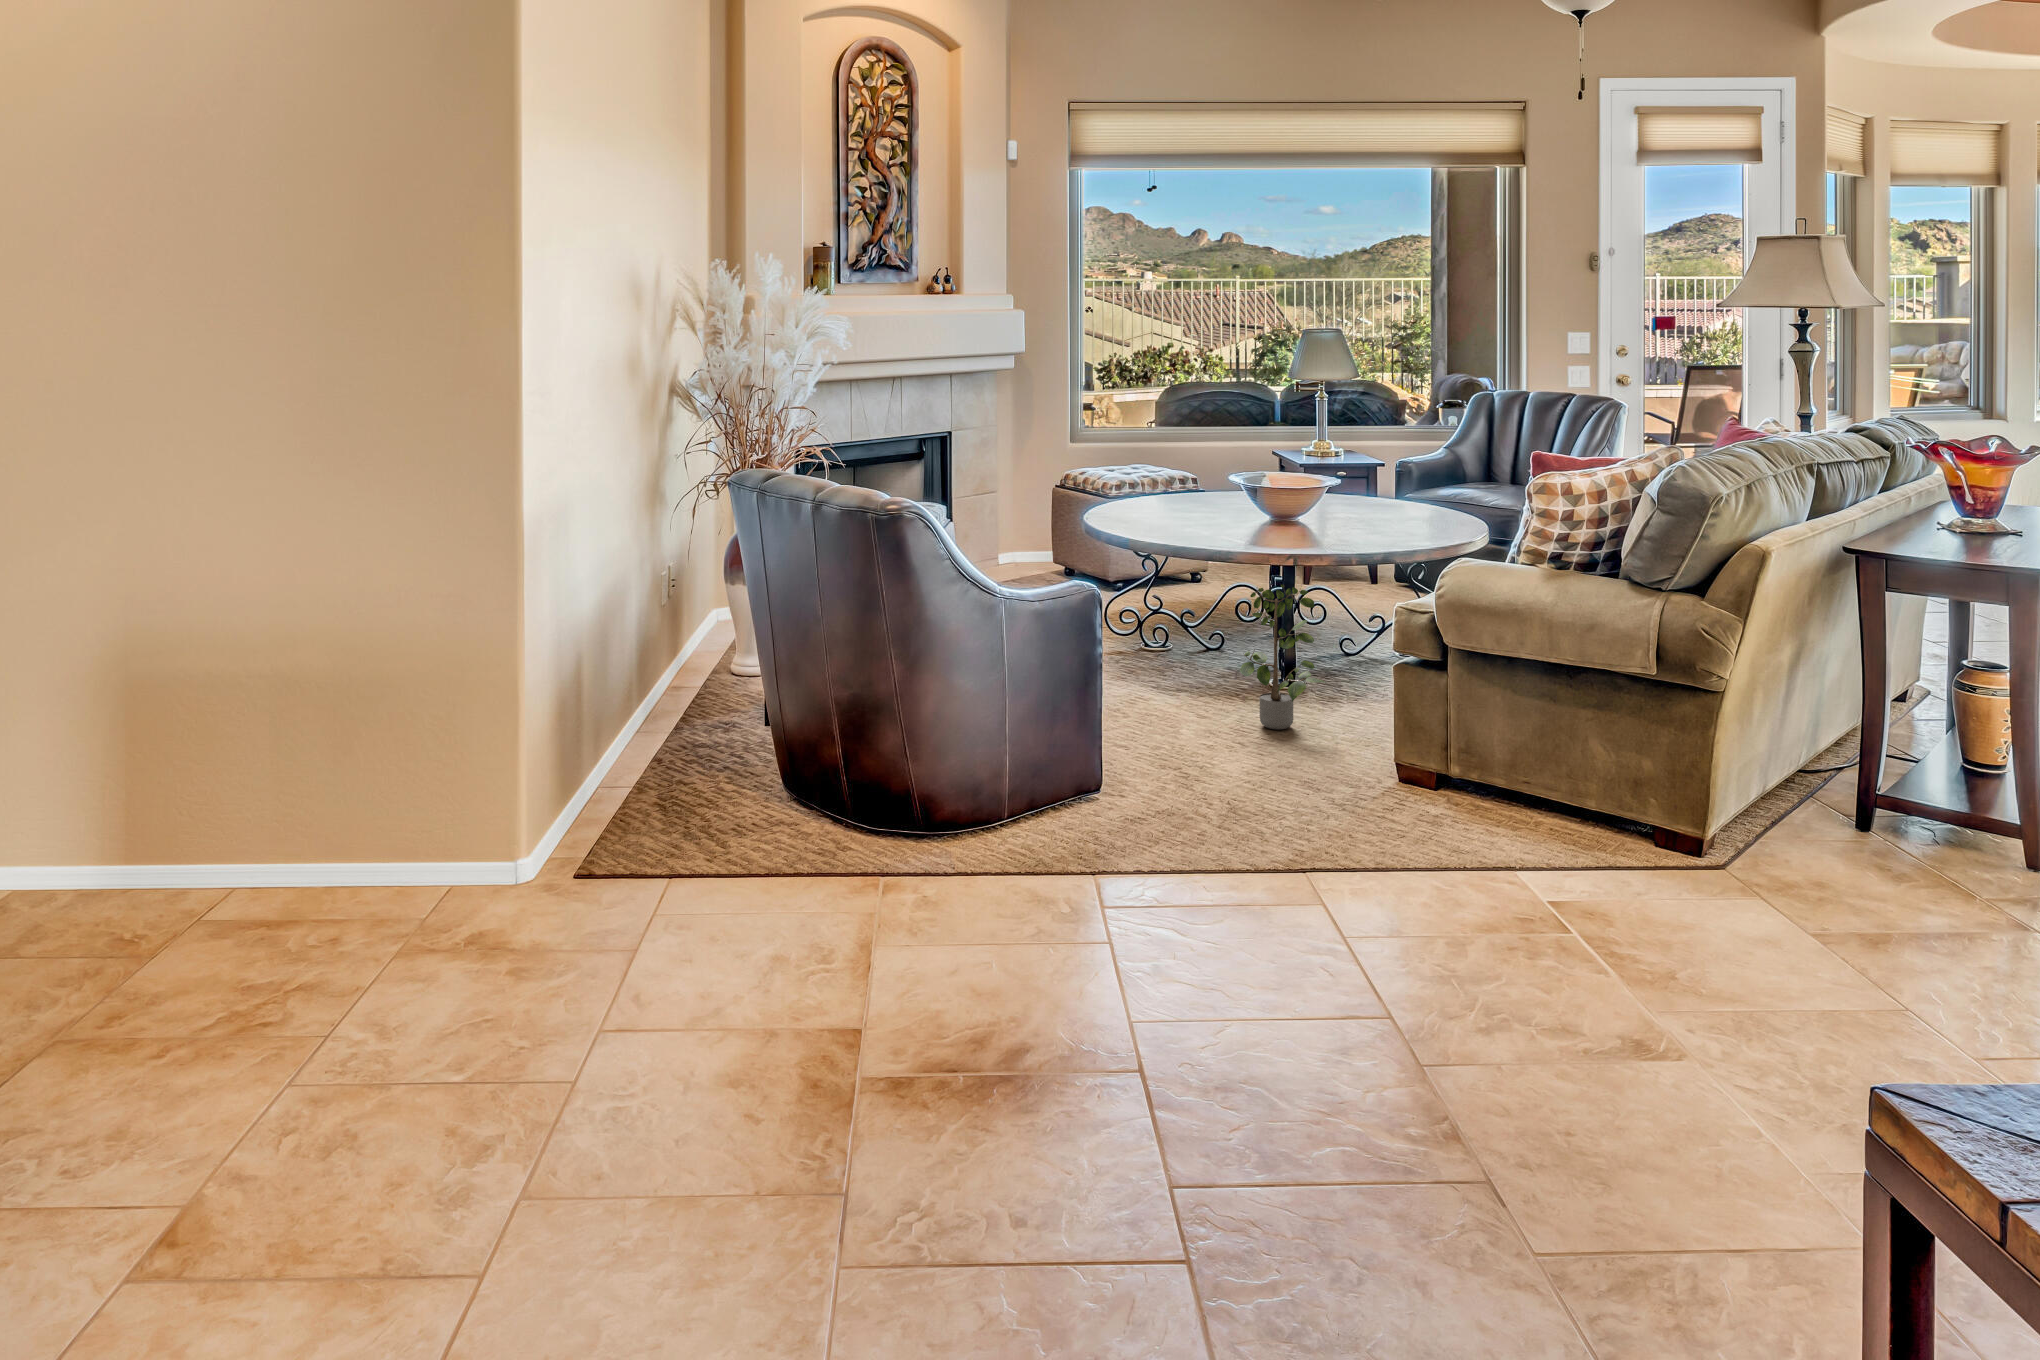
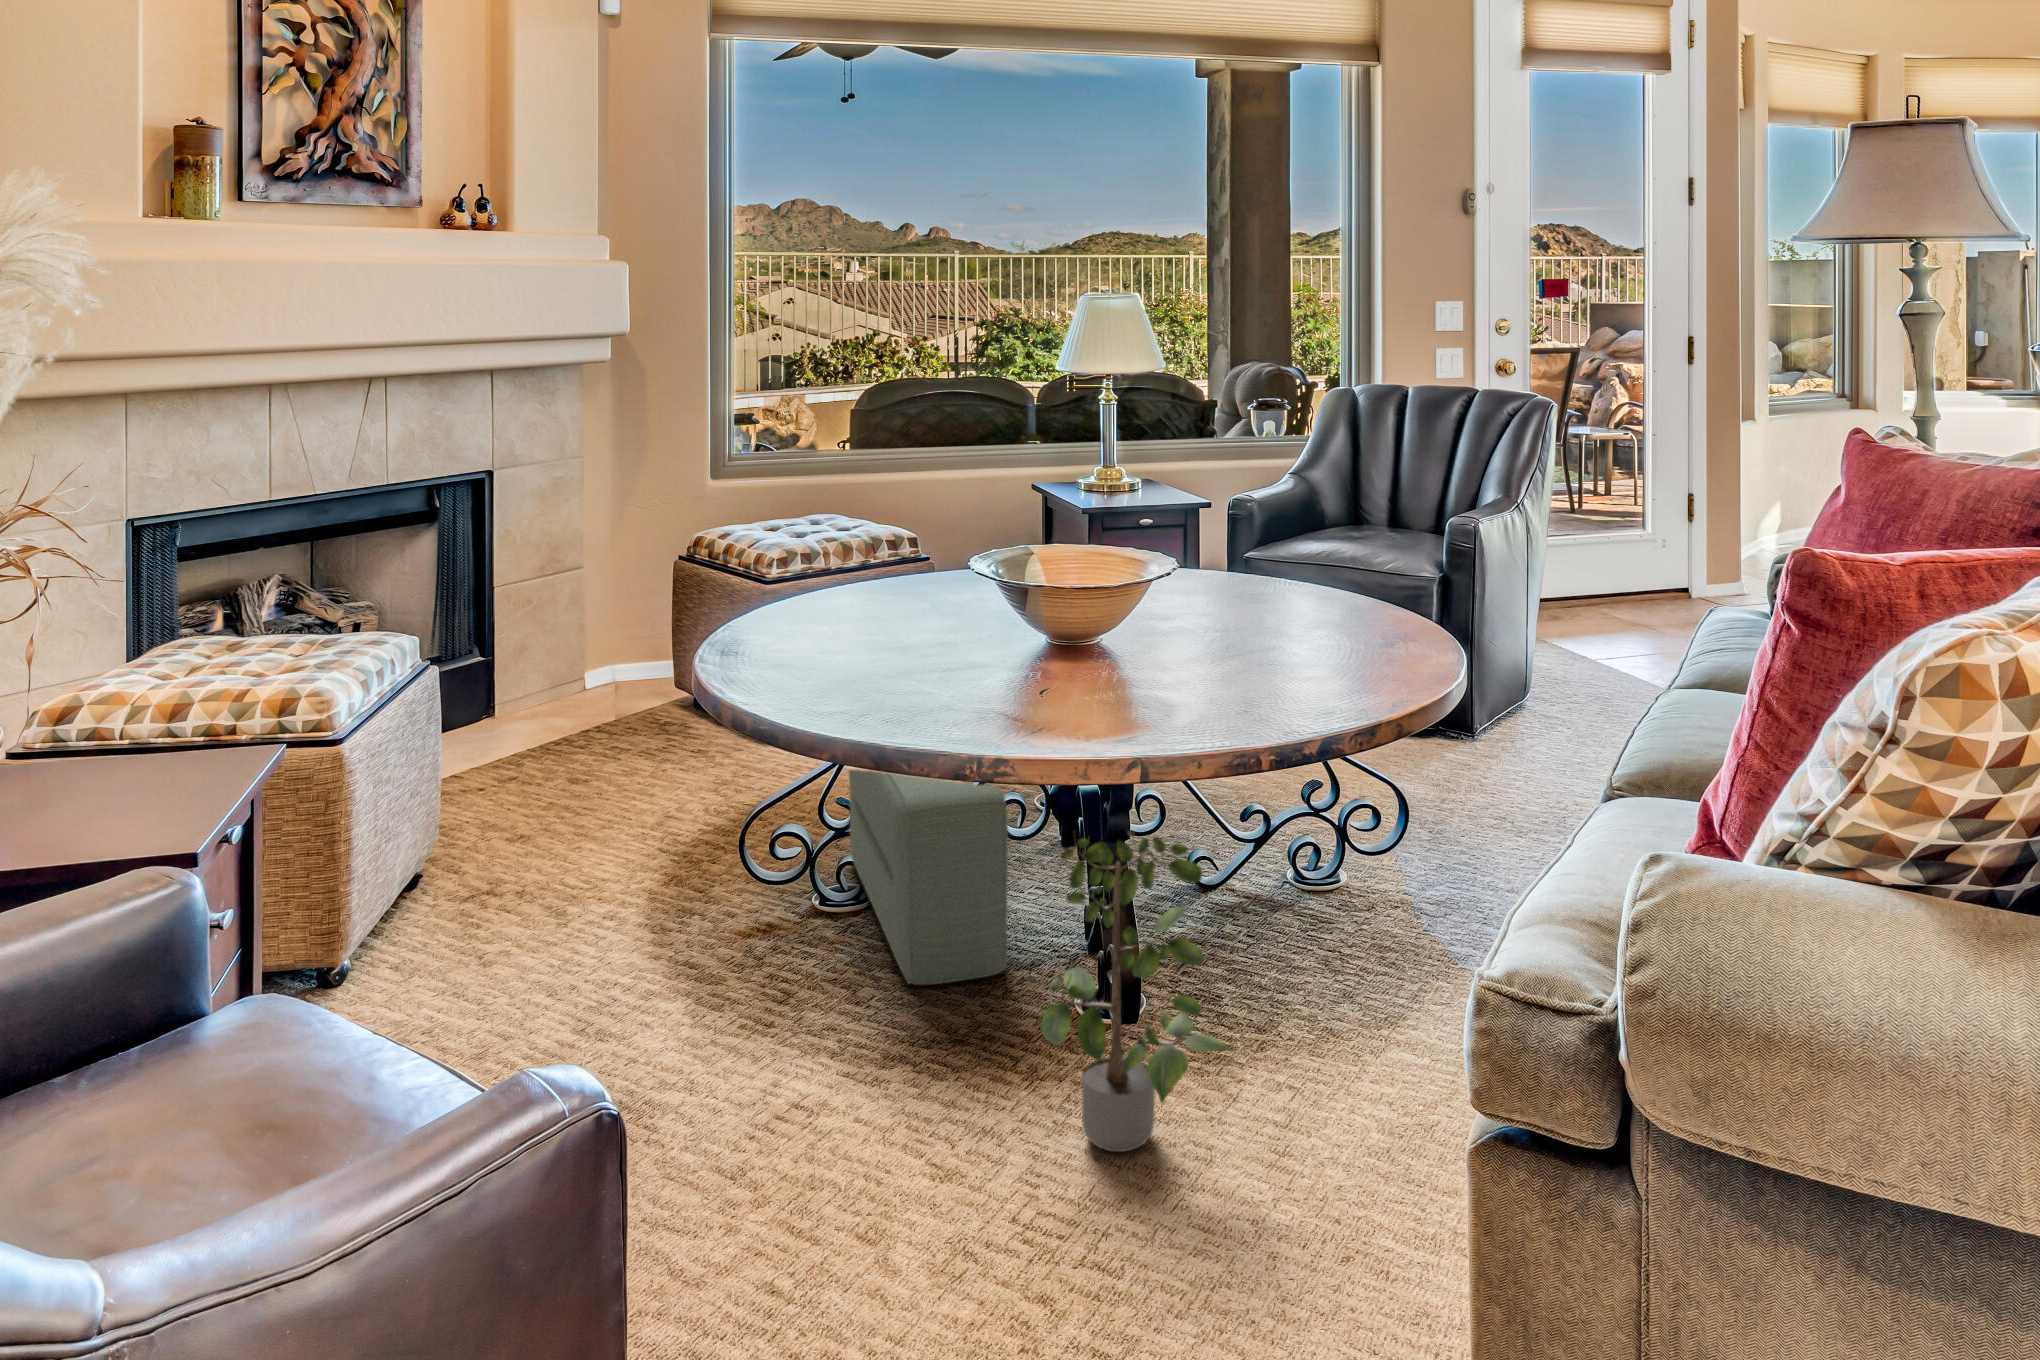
pouf: none [1154,559,1234,681] -> present [849,770,1008,985]

